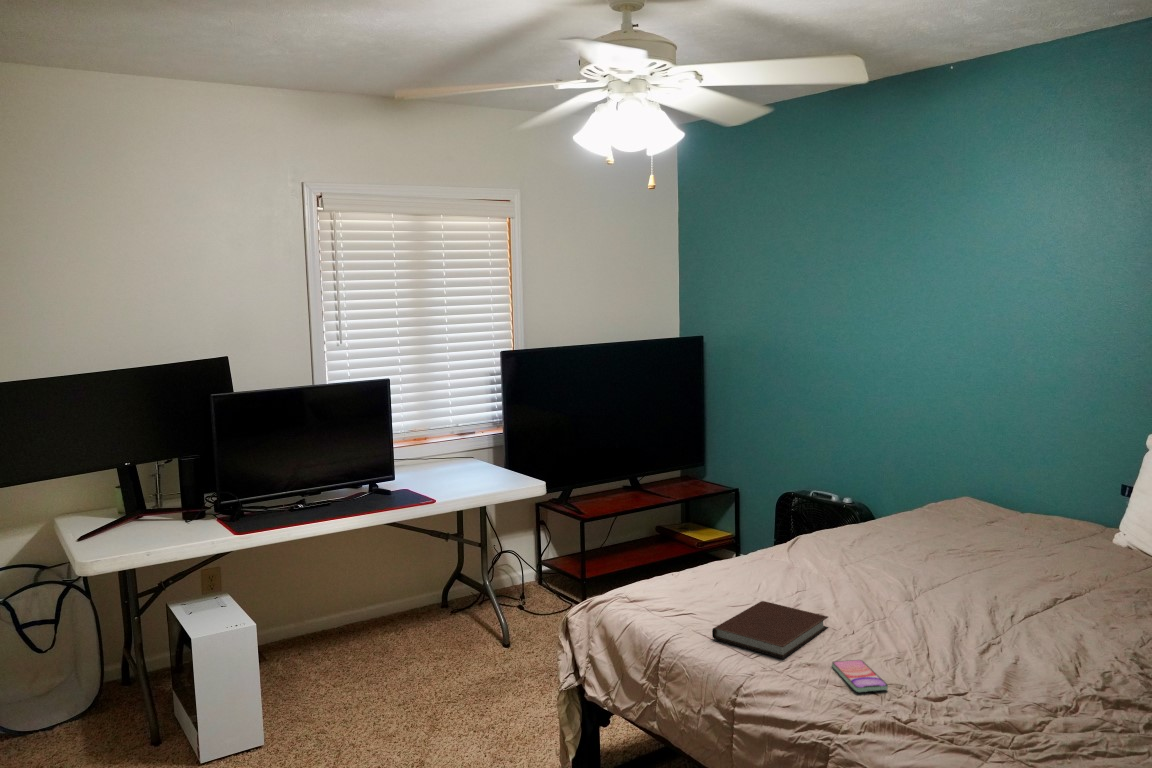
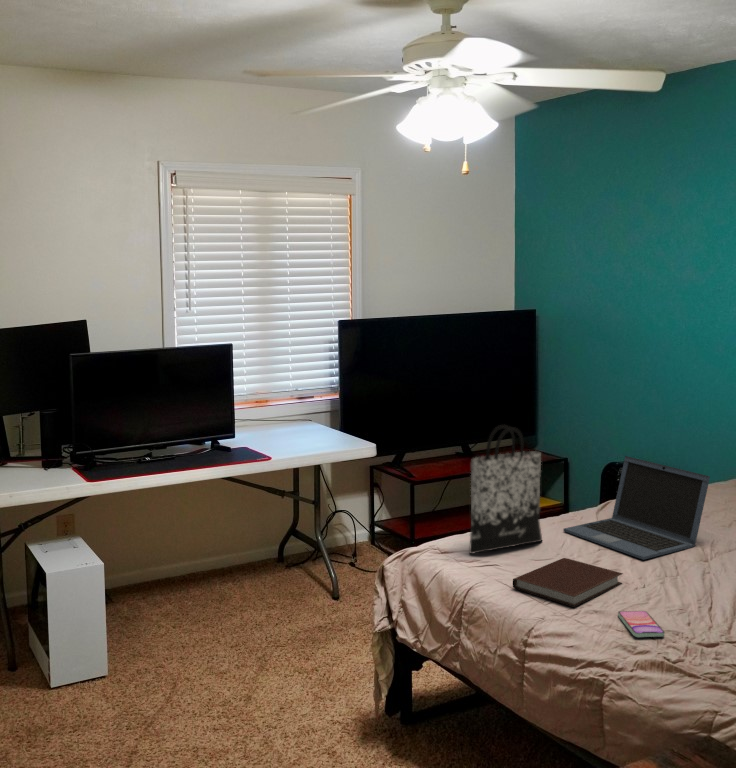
tote bag: none [659,459,734,600] -> present [469,425,542,554]
laptop: none [754,487,907,599] -> present [563,456,710,560]

